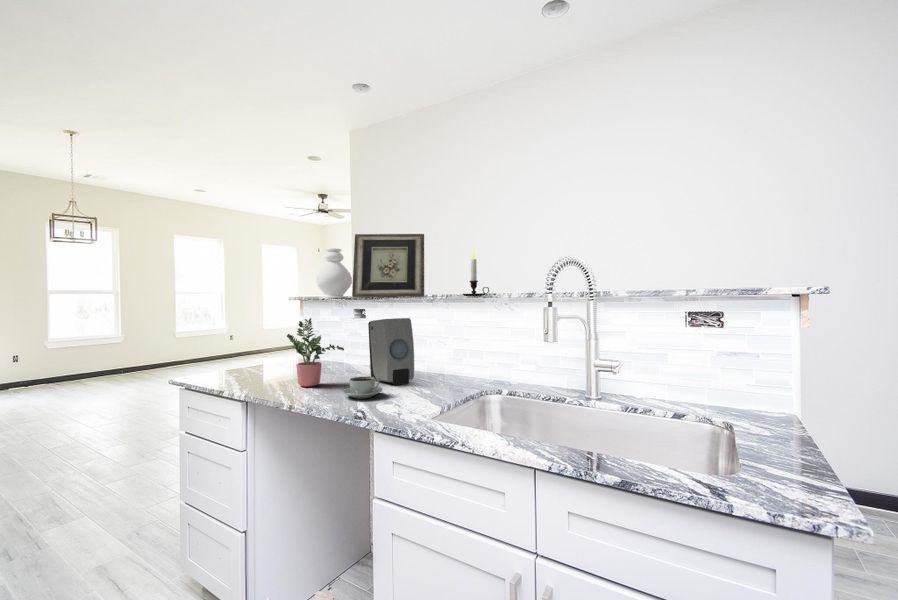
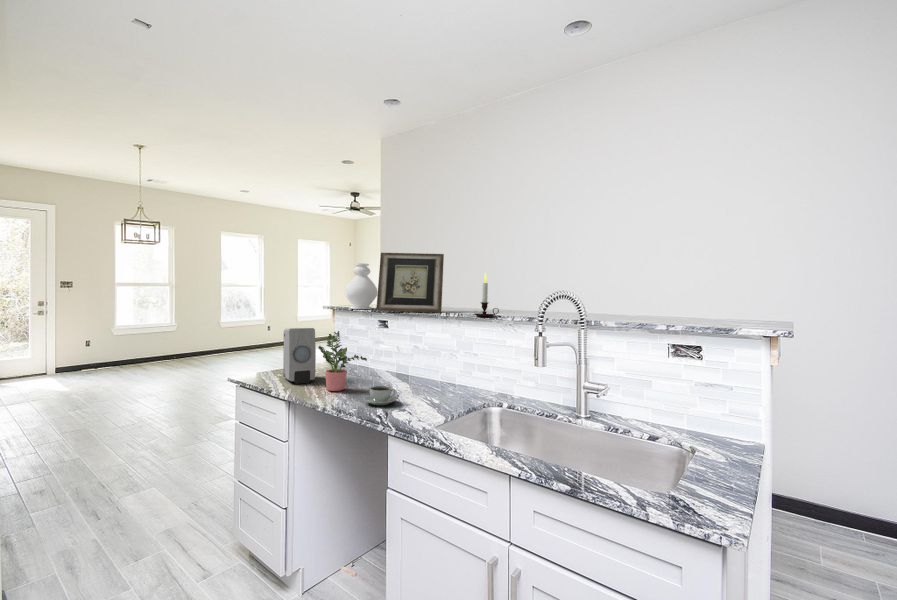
soap dispenser: present [368,318,414,385] -> present [284,328,316,384]

